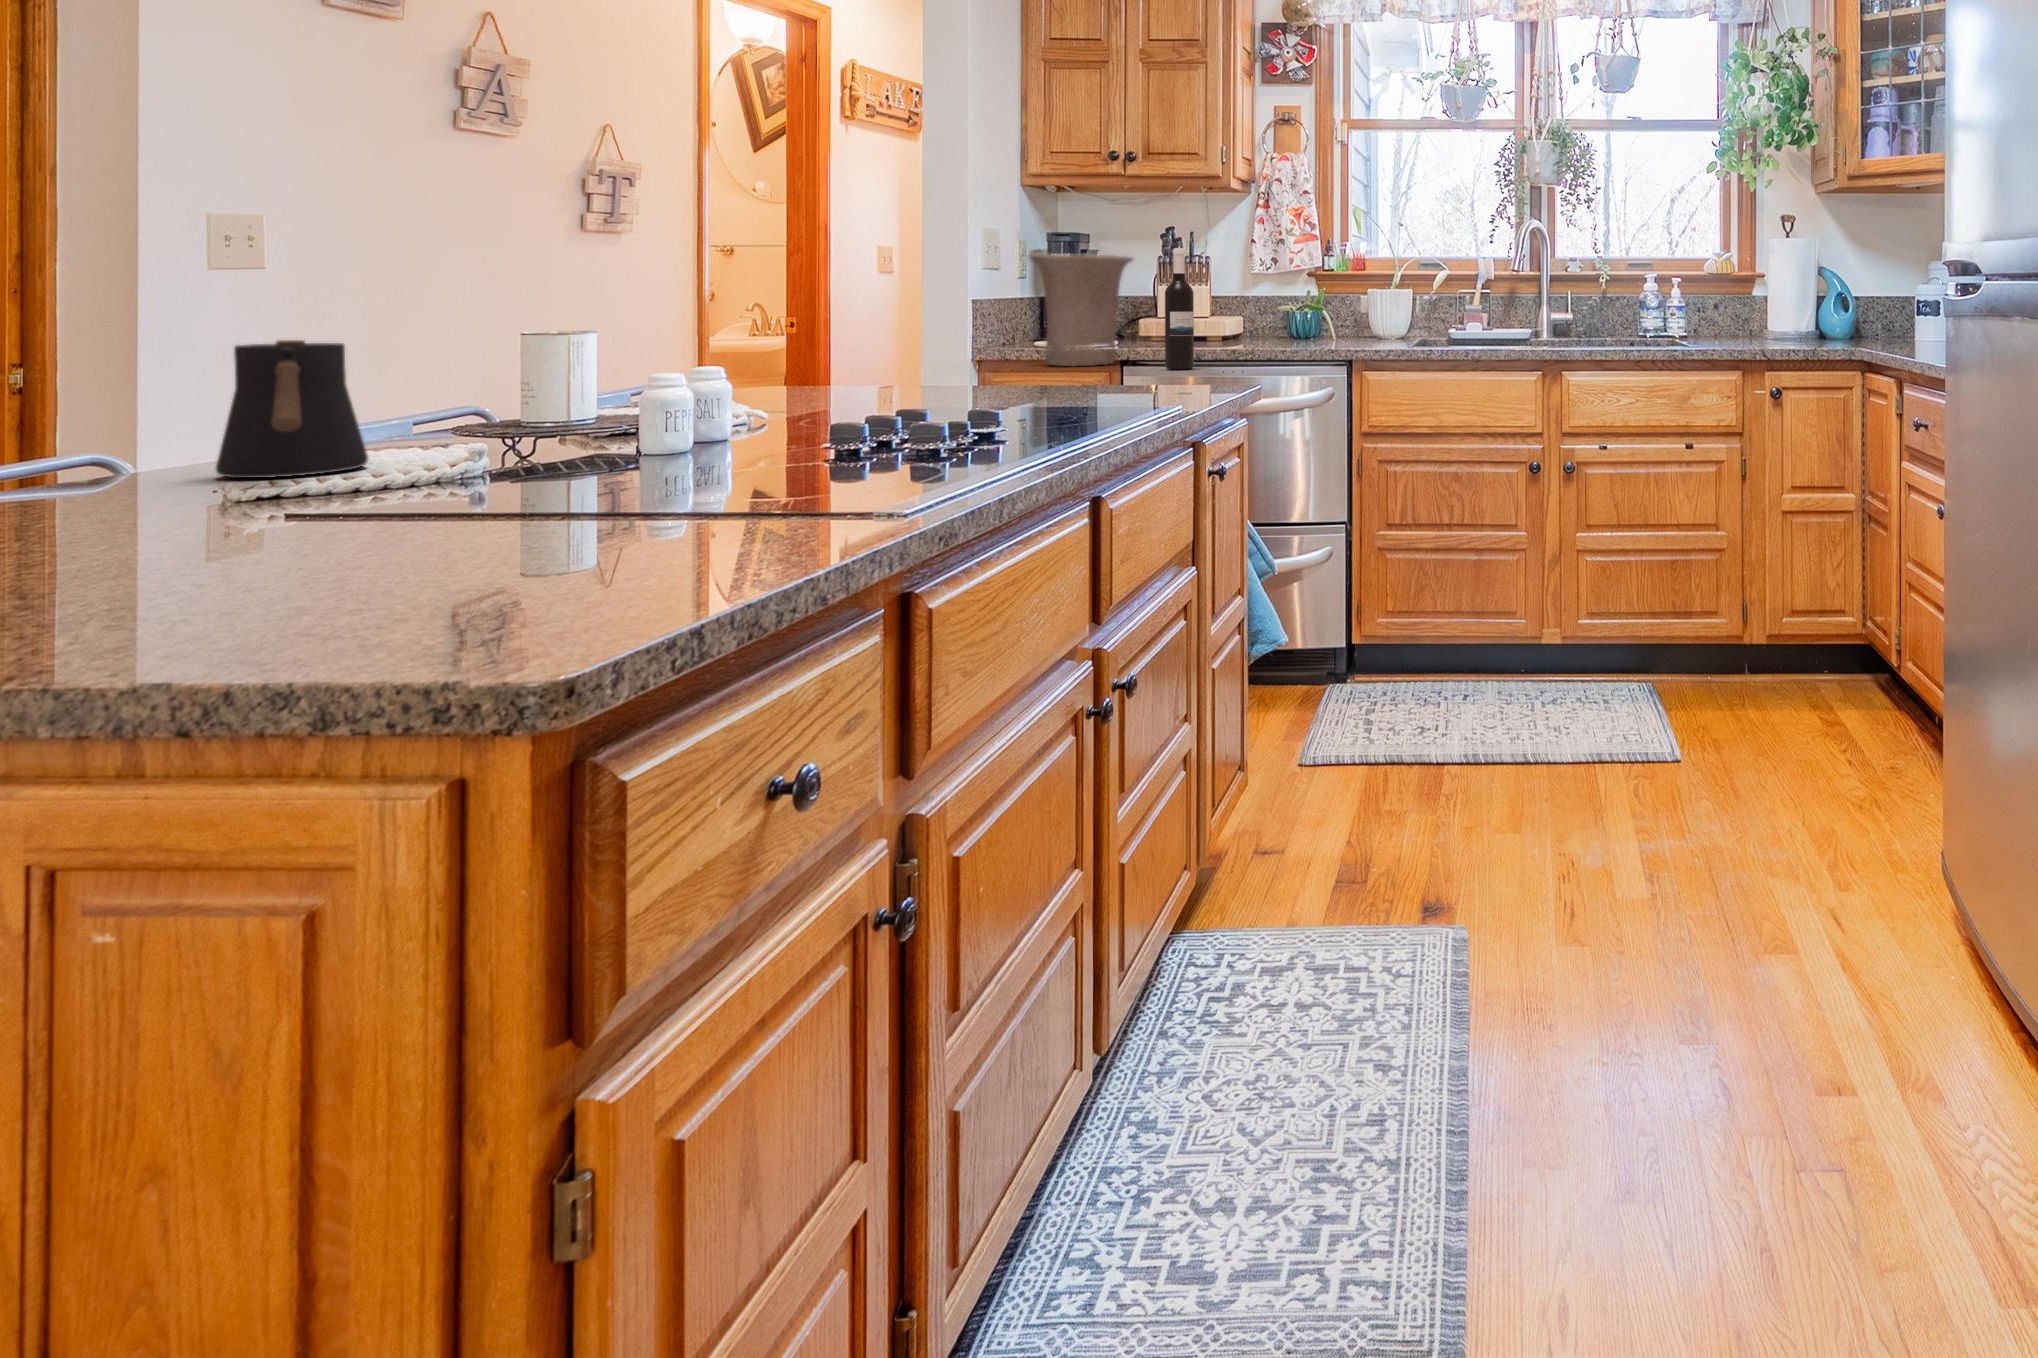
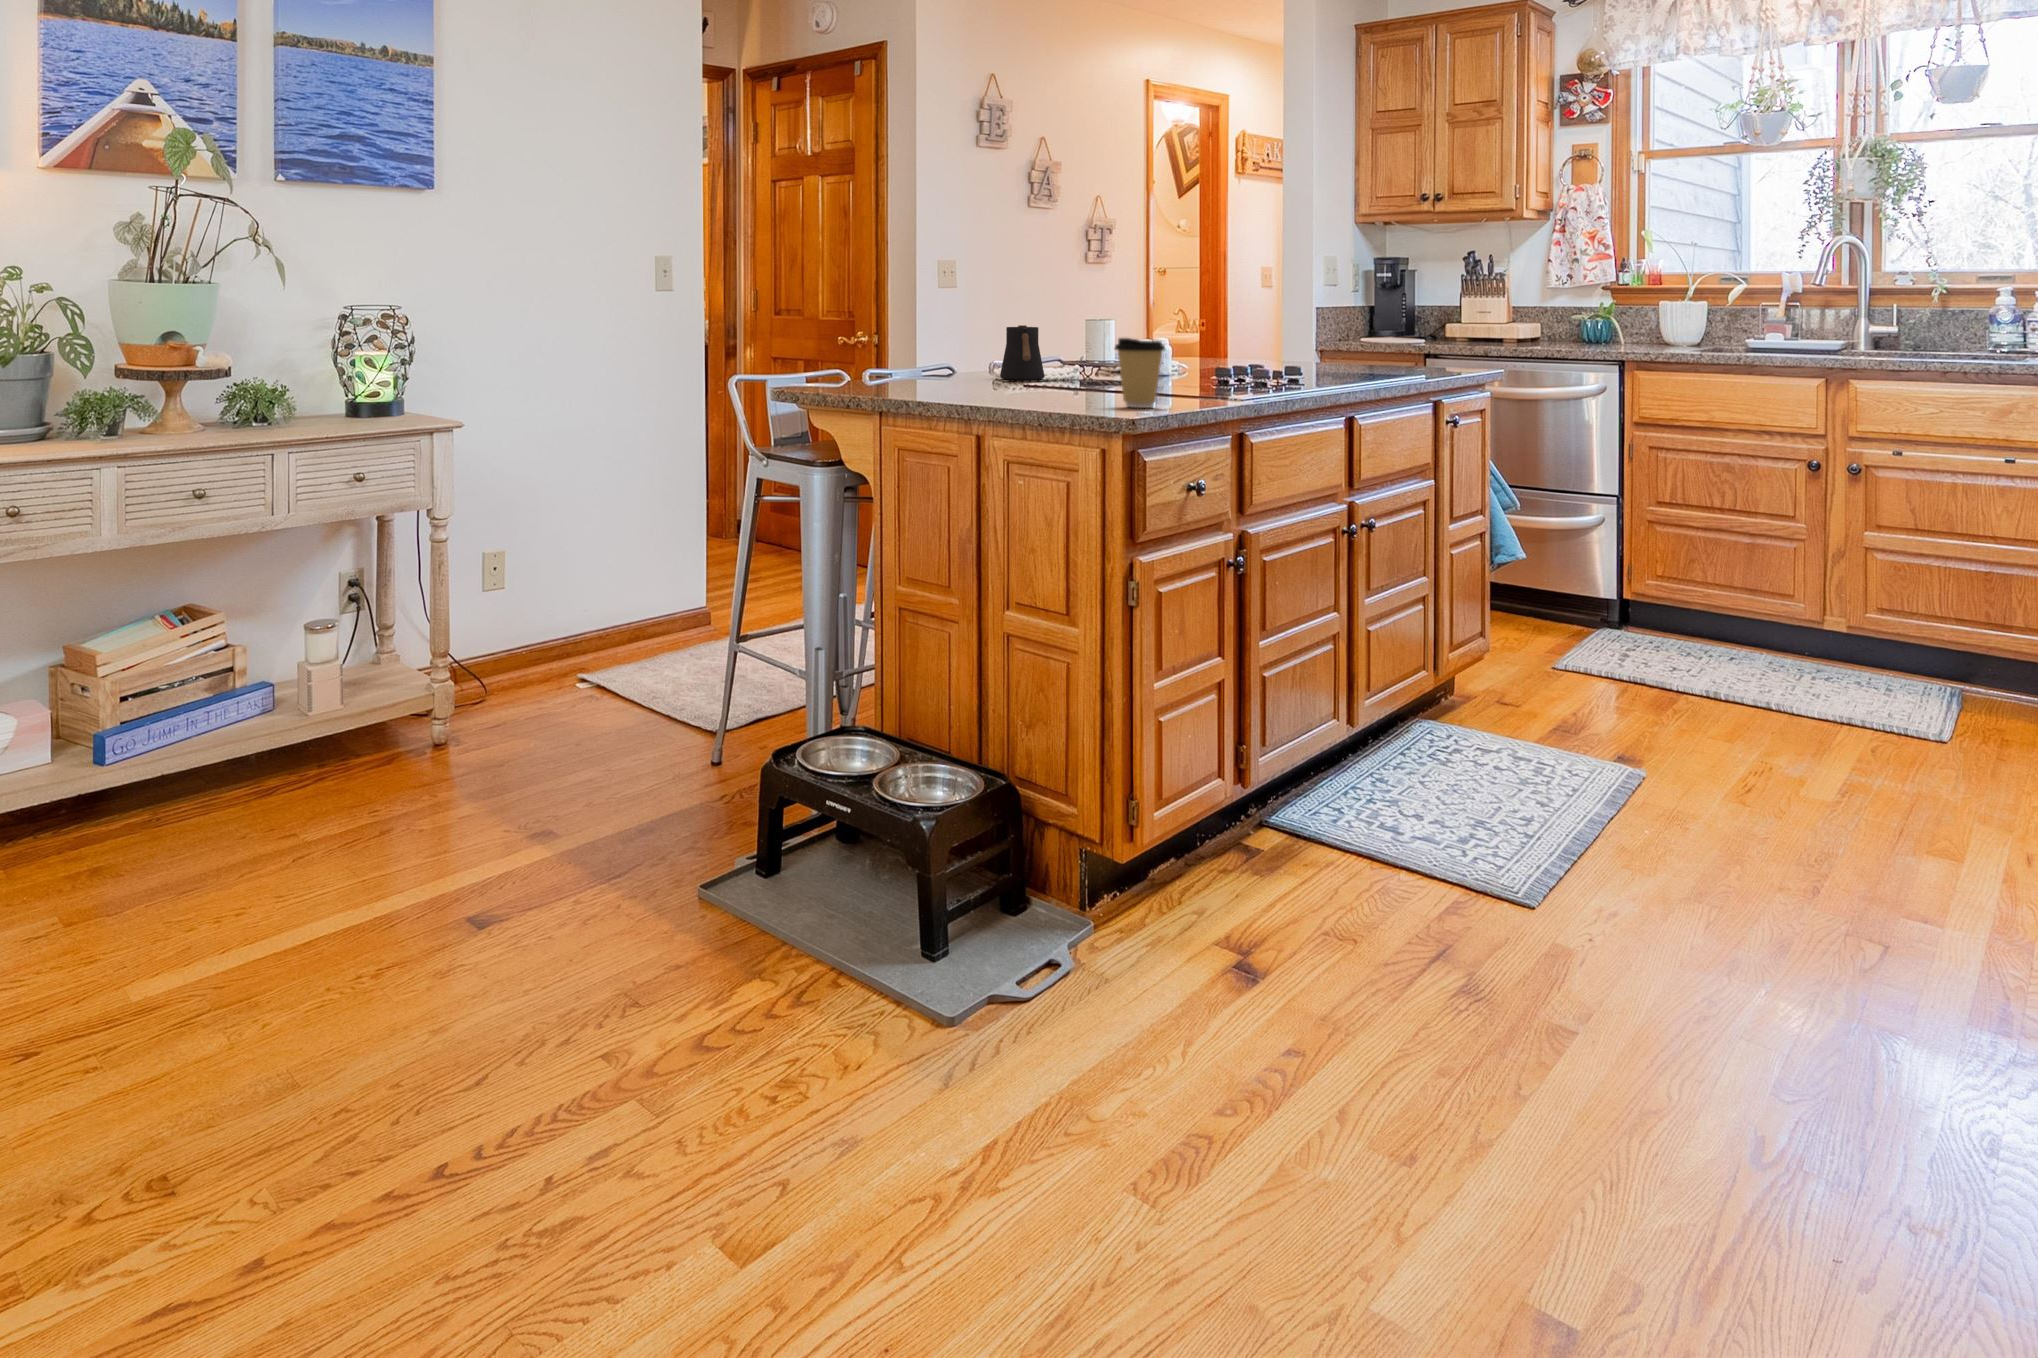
wine bottle: present [1165,248,1194,370] -> none [1452,271,1476,363]
vase: present [1030,253,1133,366] -> none [1356,275,1437,359]
coffee cup: none [390,402,627,661] -> present [1115,338,1165,408]

